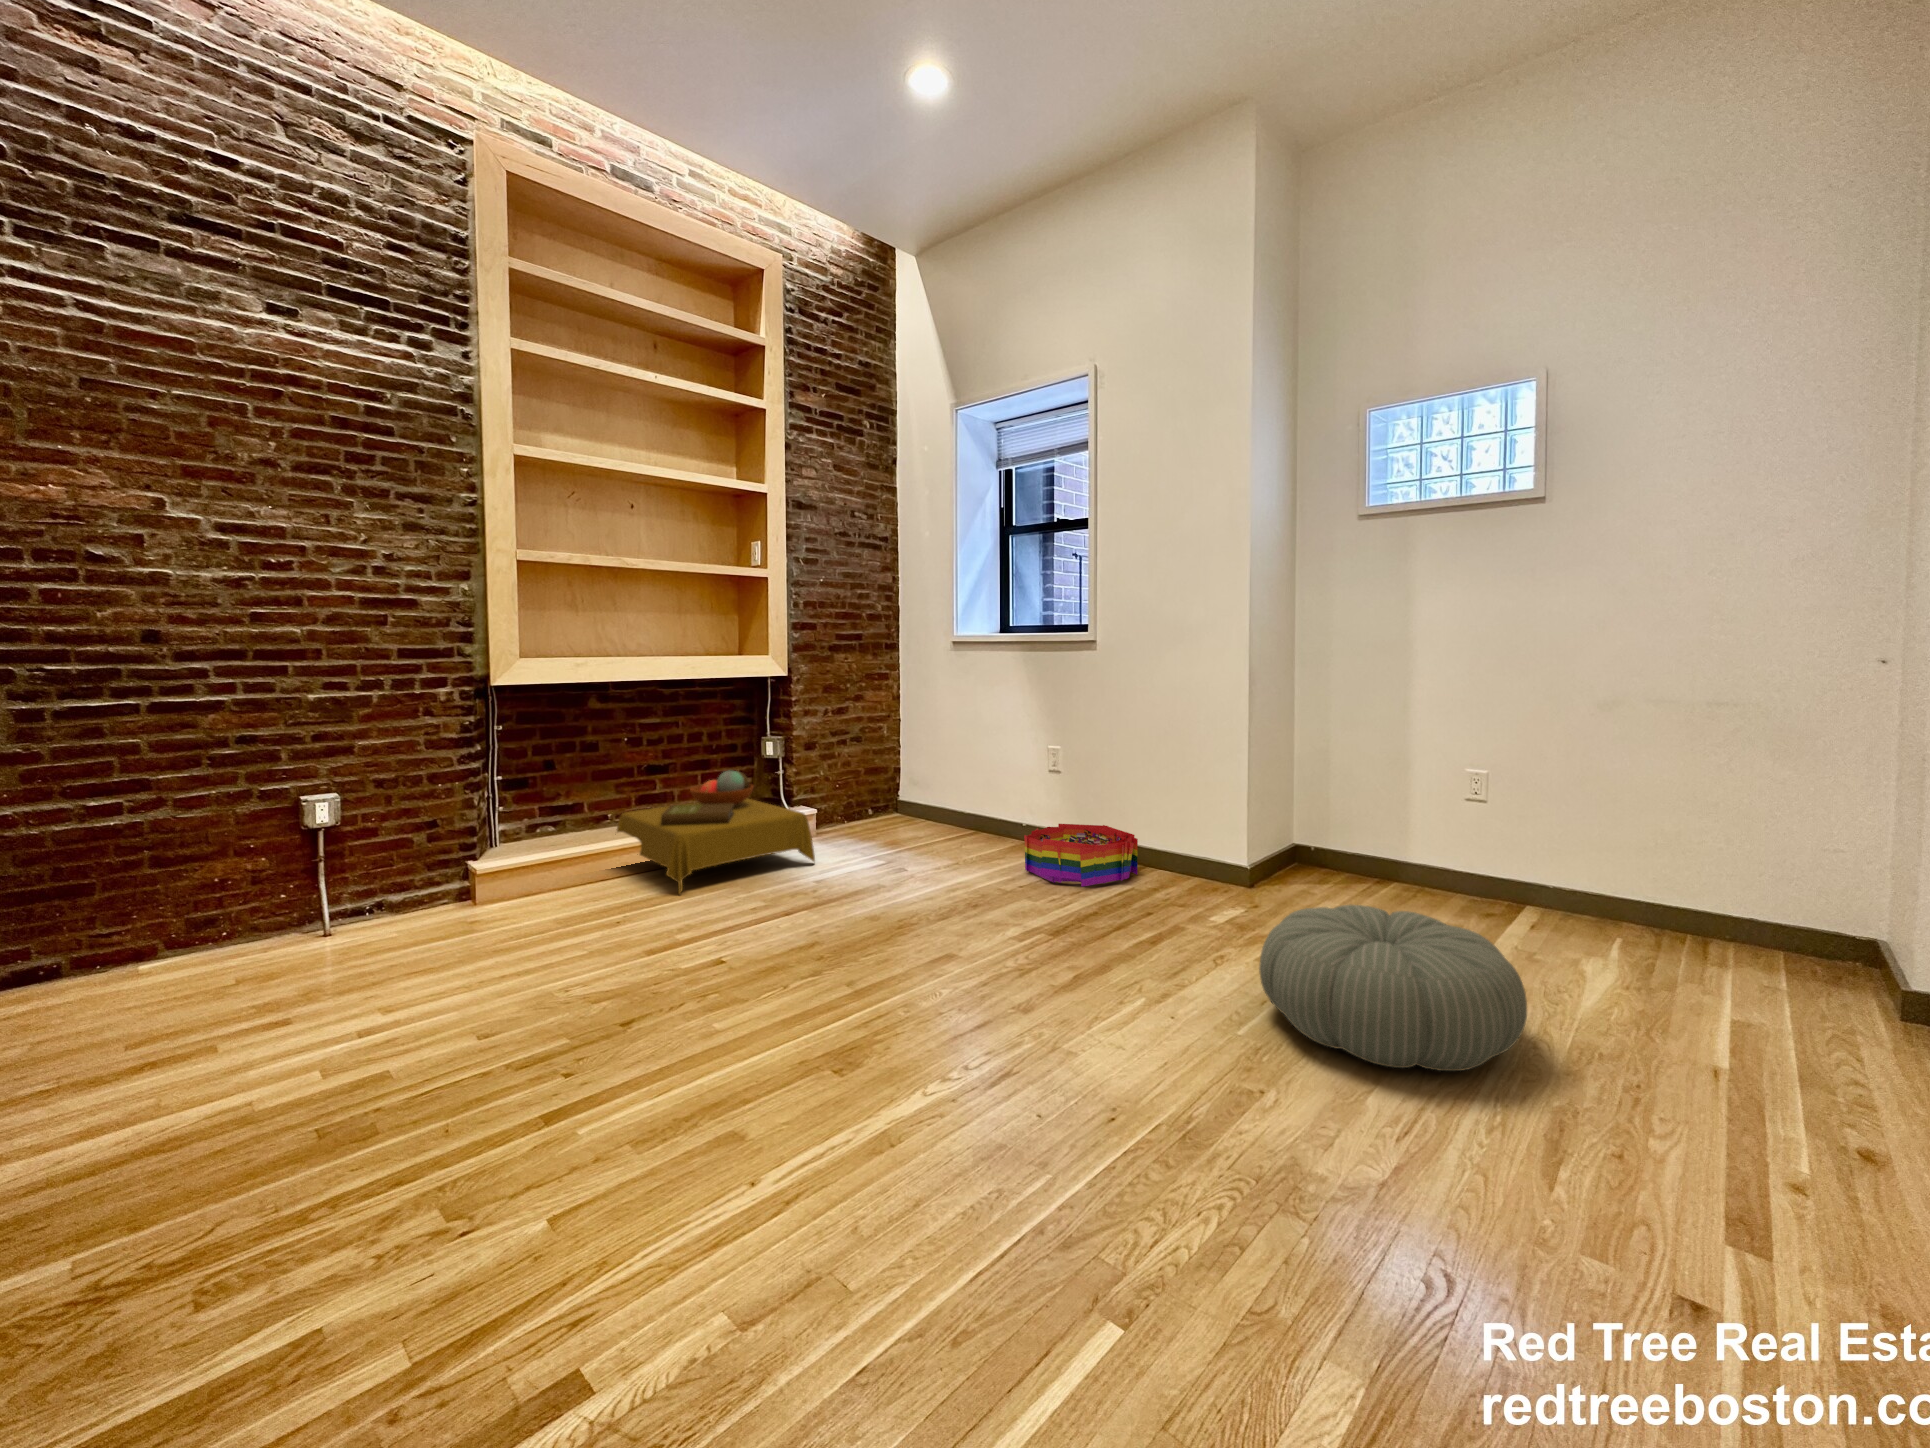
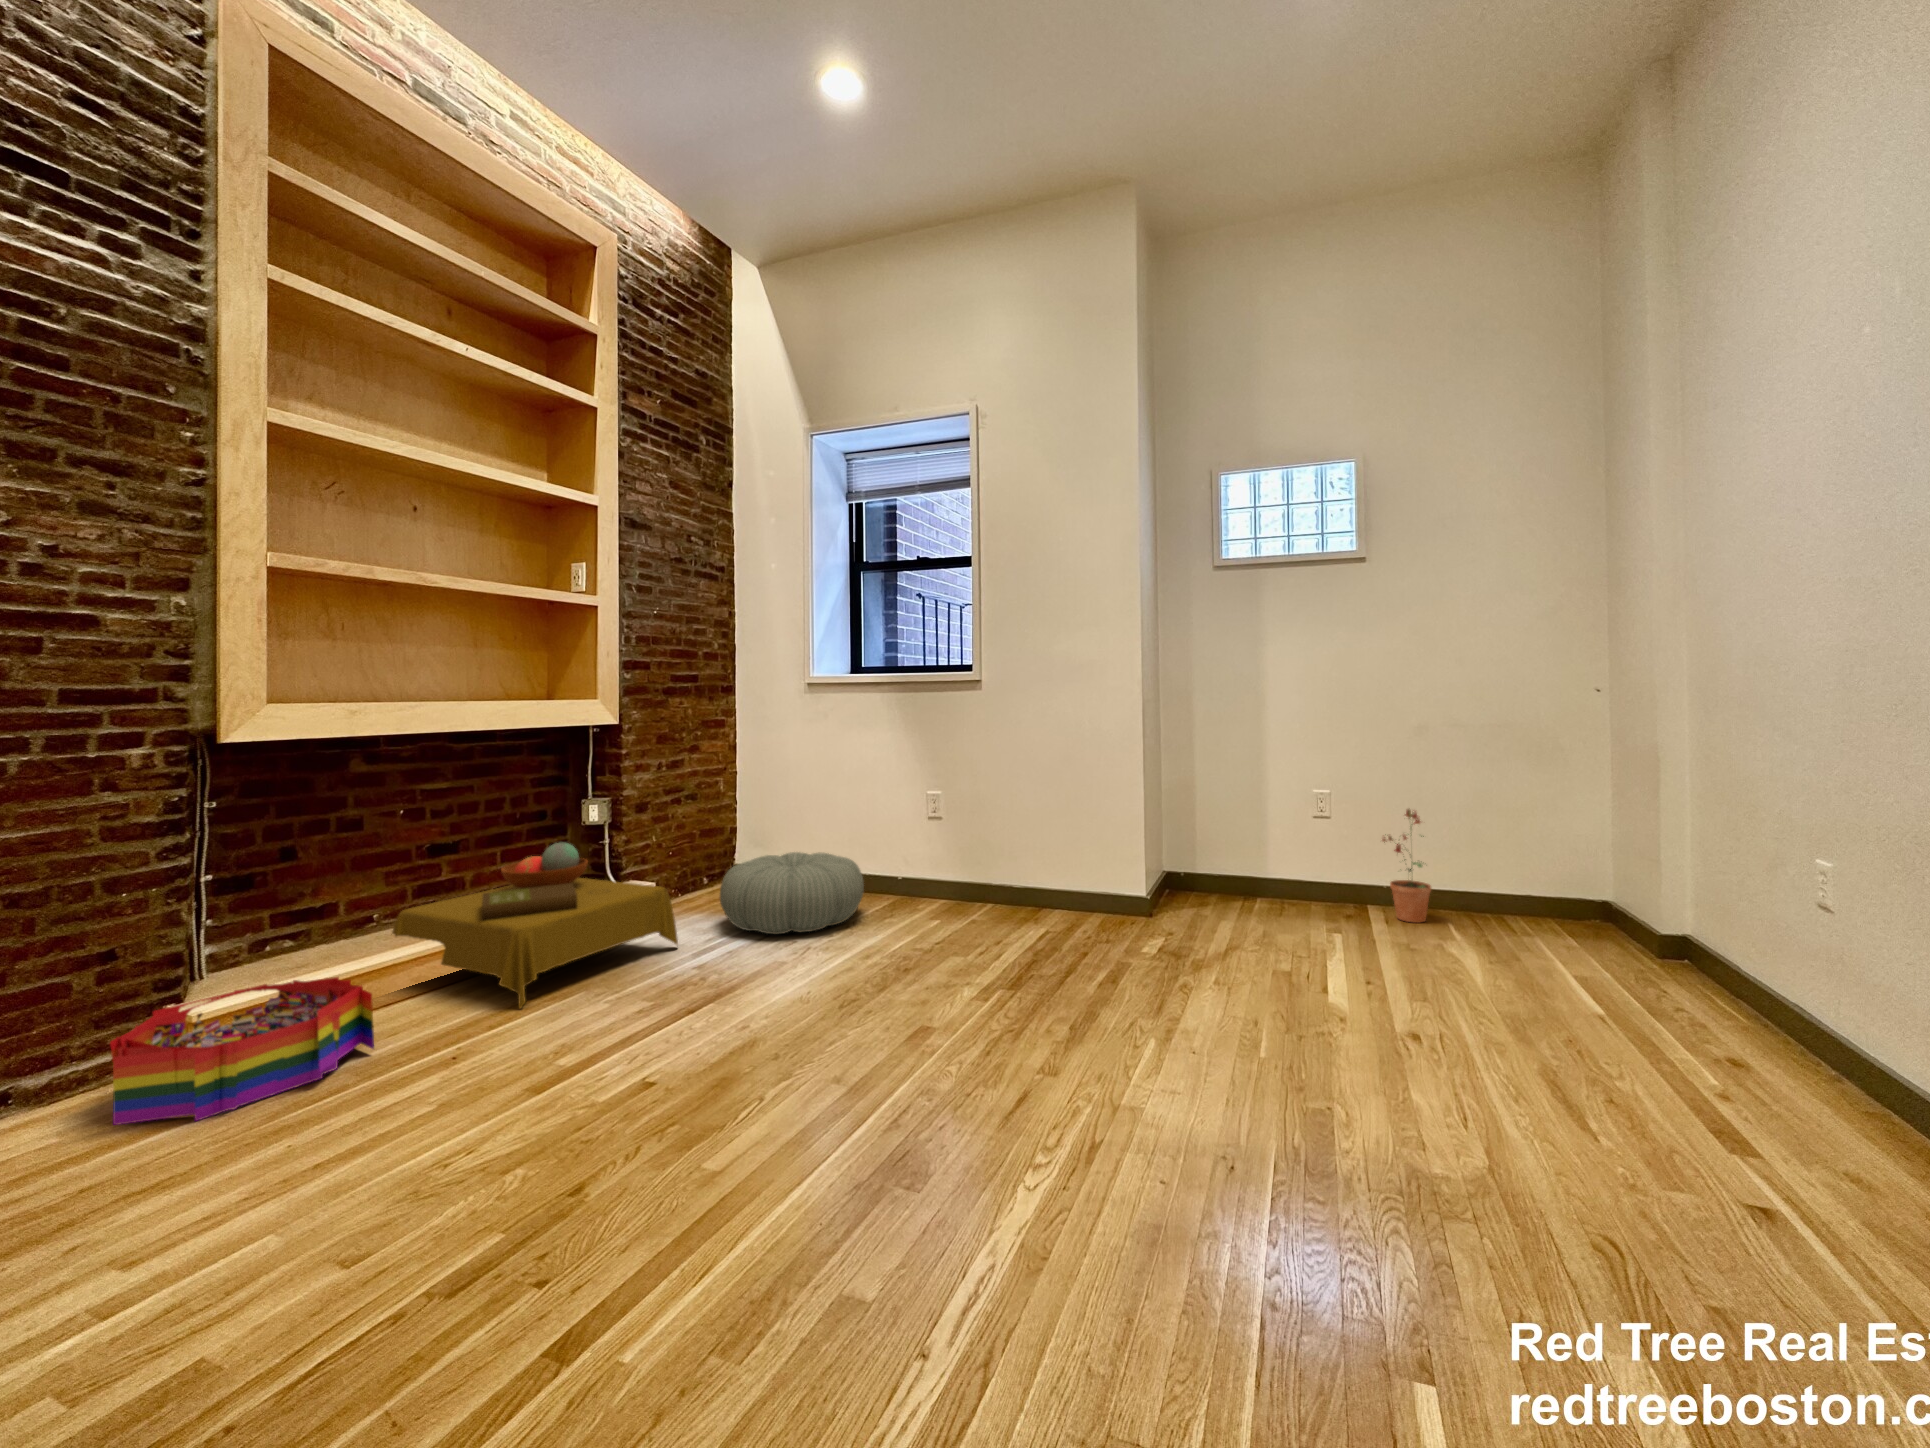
potted plant: none [1540,796,1600,931] -> present [1382,809,1431,922]
storage bin: present [1024,824,1138,887] -> present [110,977,374,1125]
pouf: present [1259,905,1527,1071] -> present [720,852,864,934]

